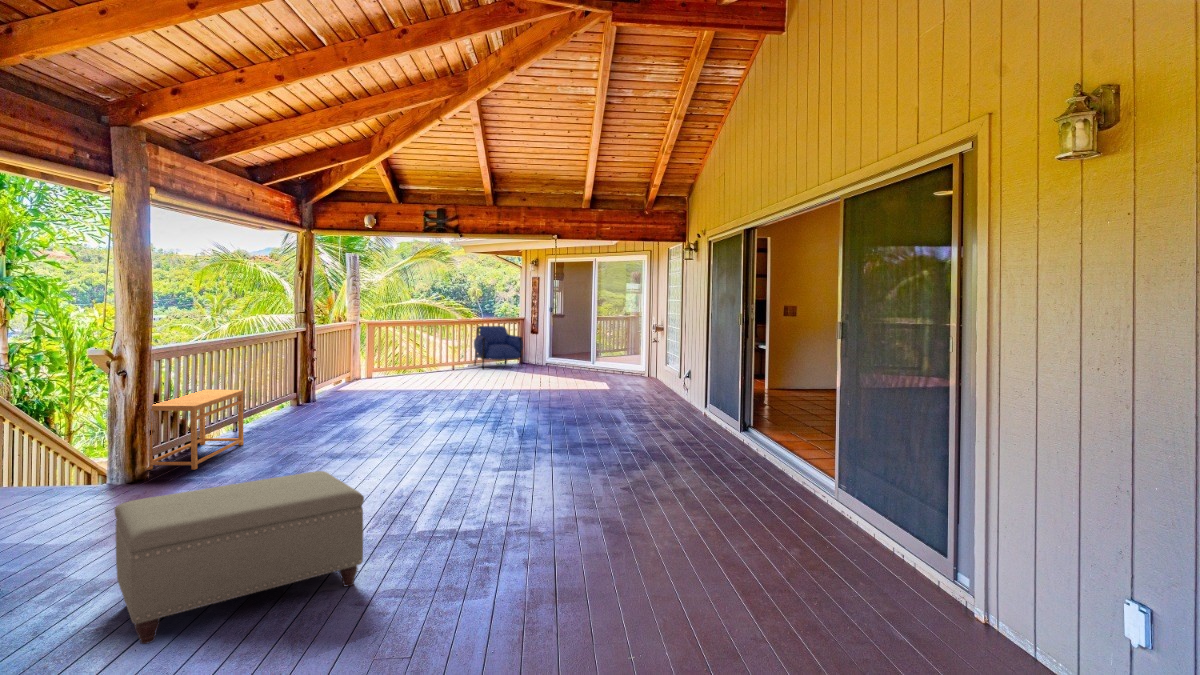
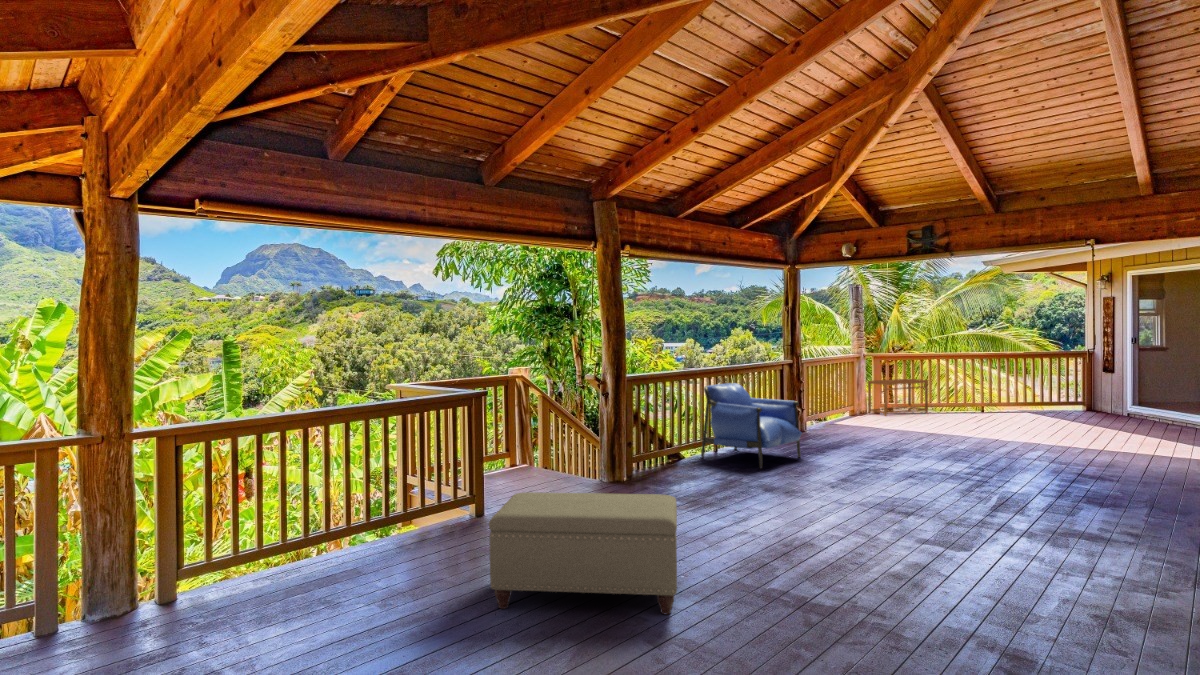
armchair: present [474,326,524,369] -> present [701,383,802,469]
side table: present [146,389,244,470] -> present [868,379,928,416]

